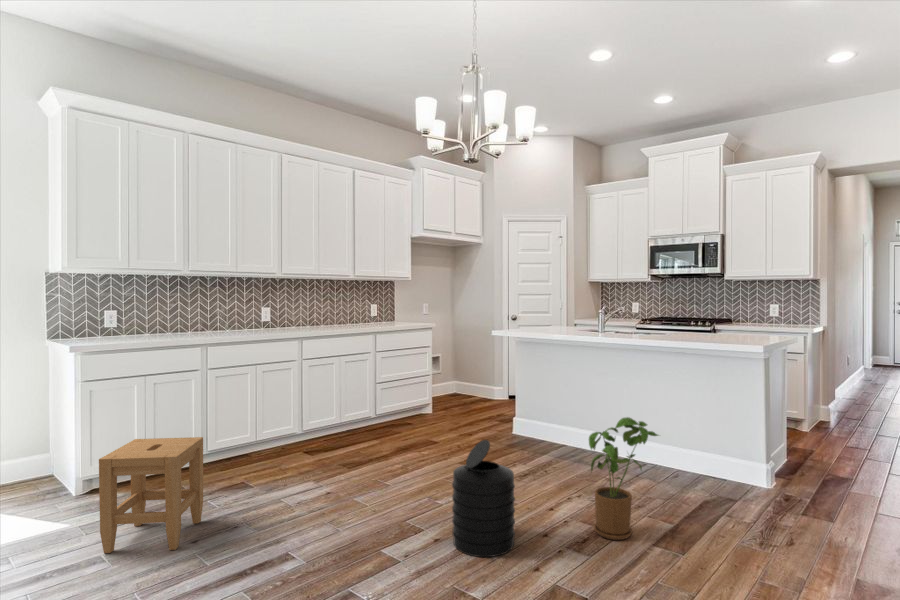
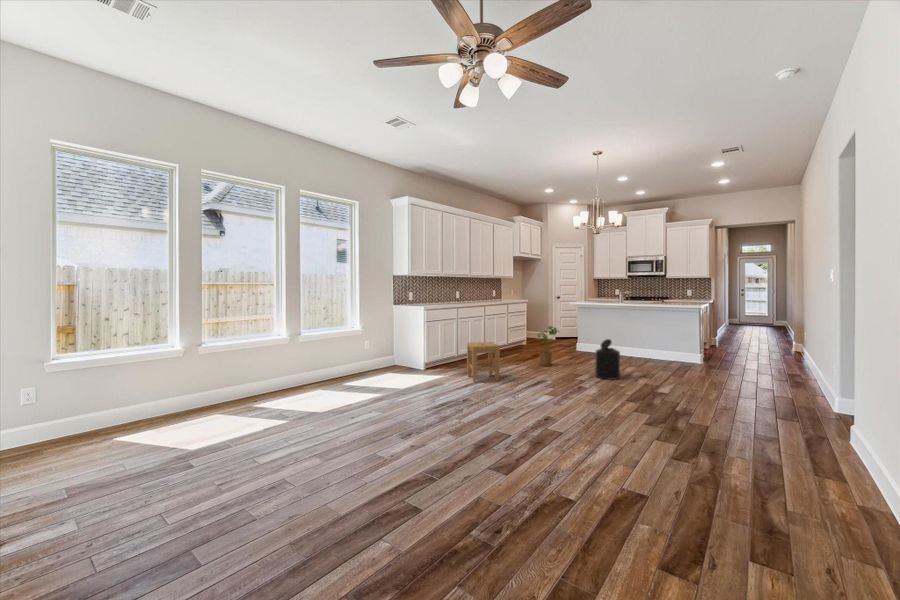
house plant: present [589,417,658,540] -> present [537,326,559,366]

